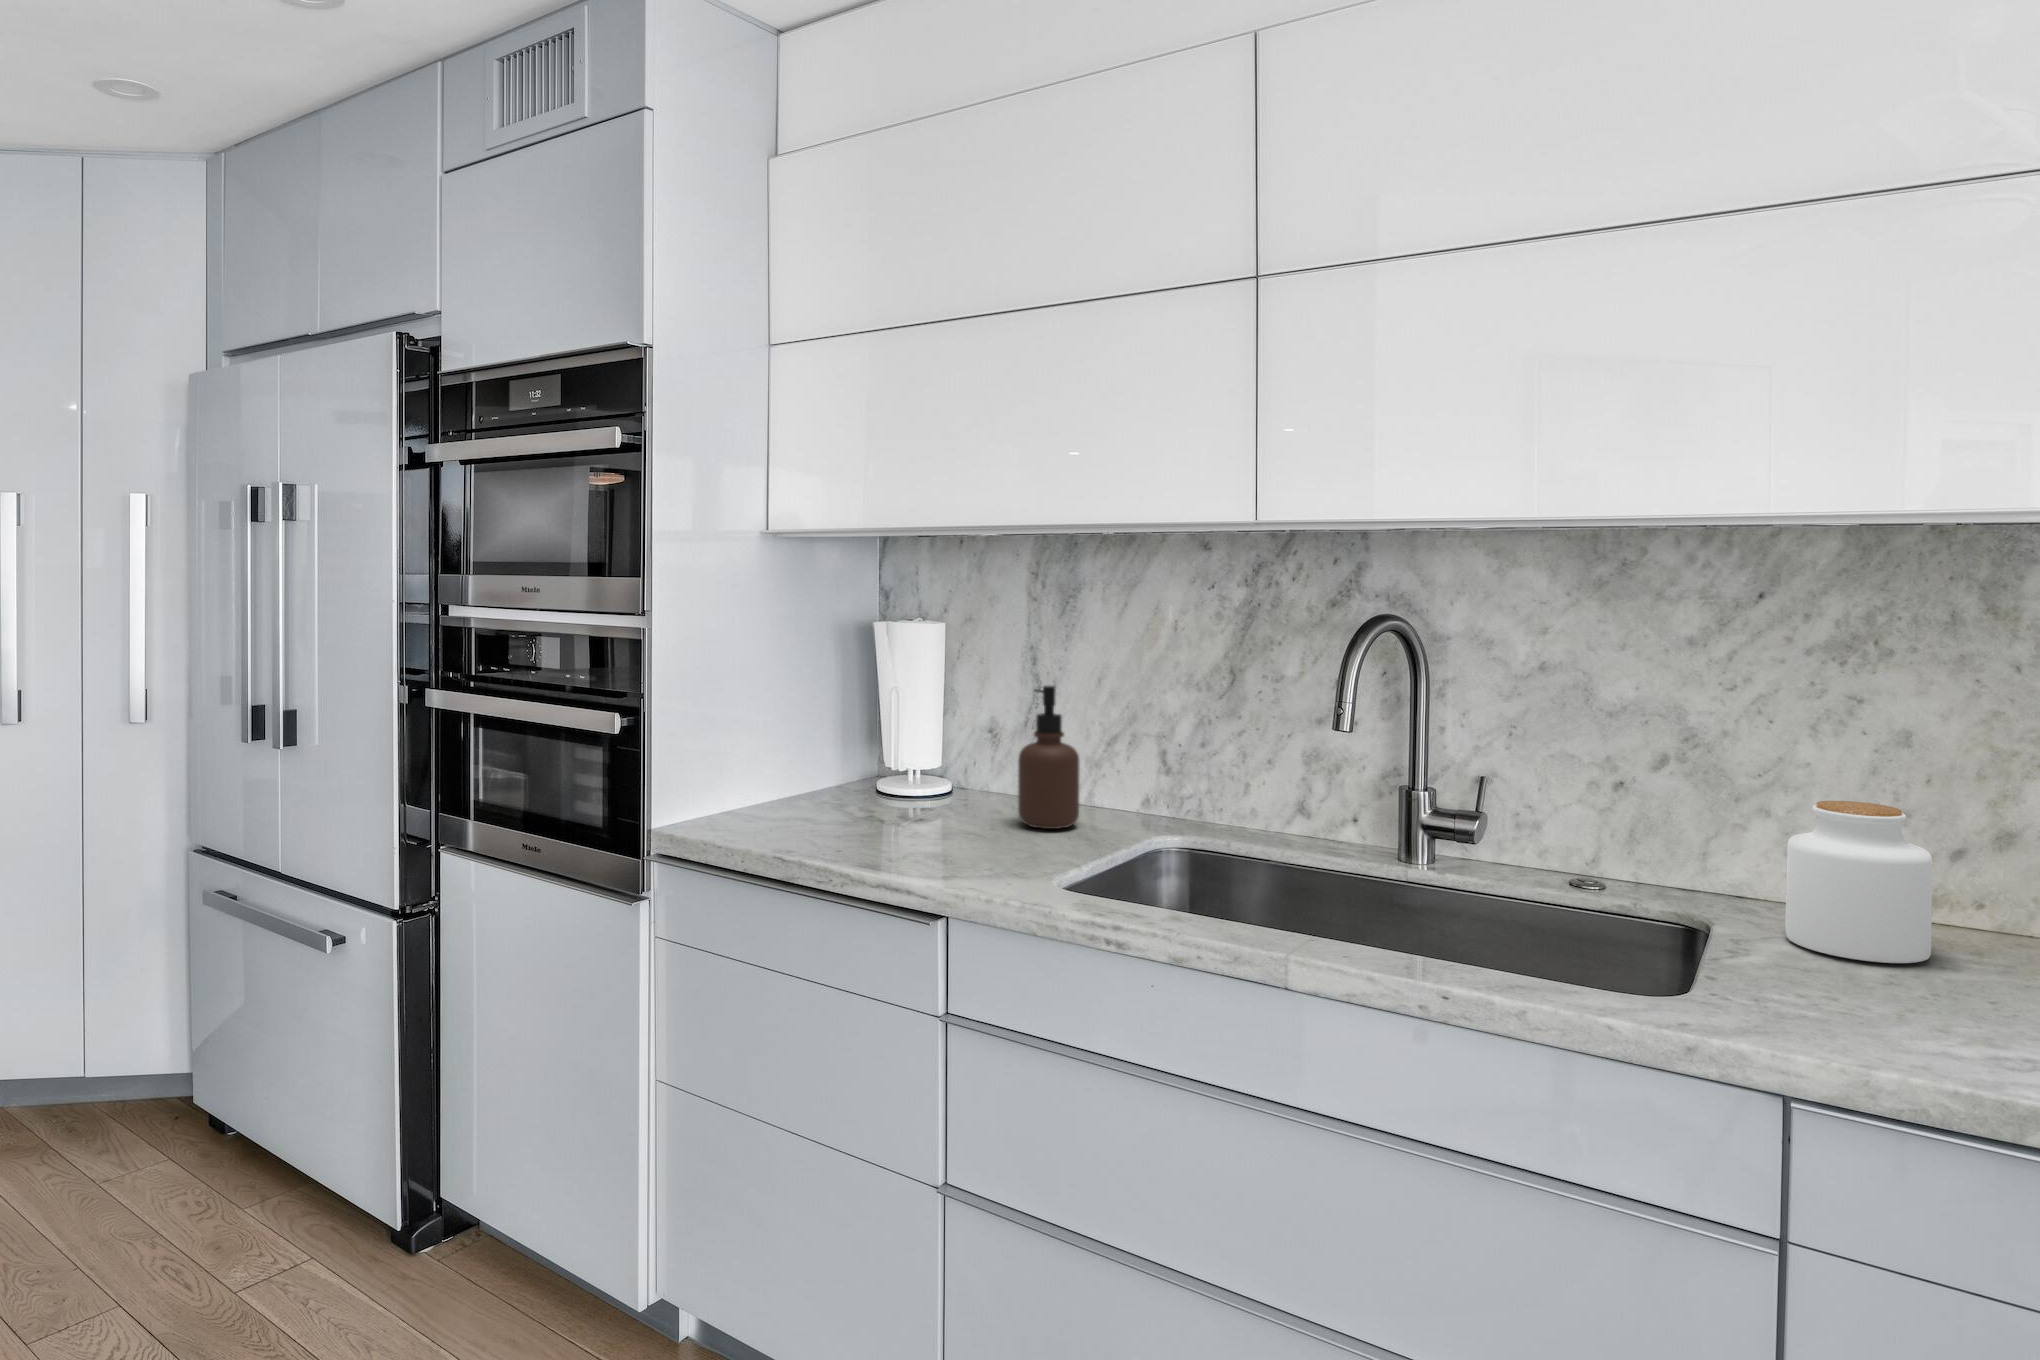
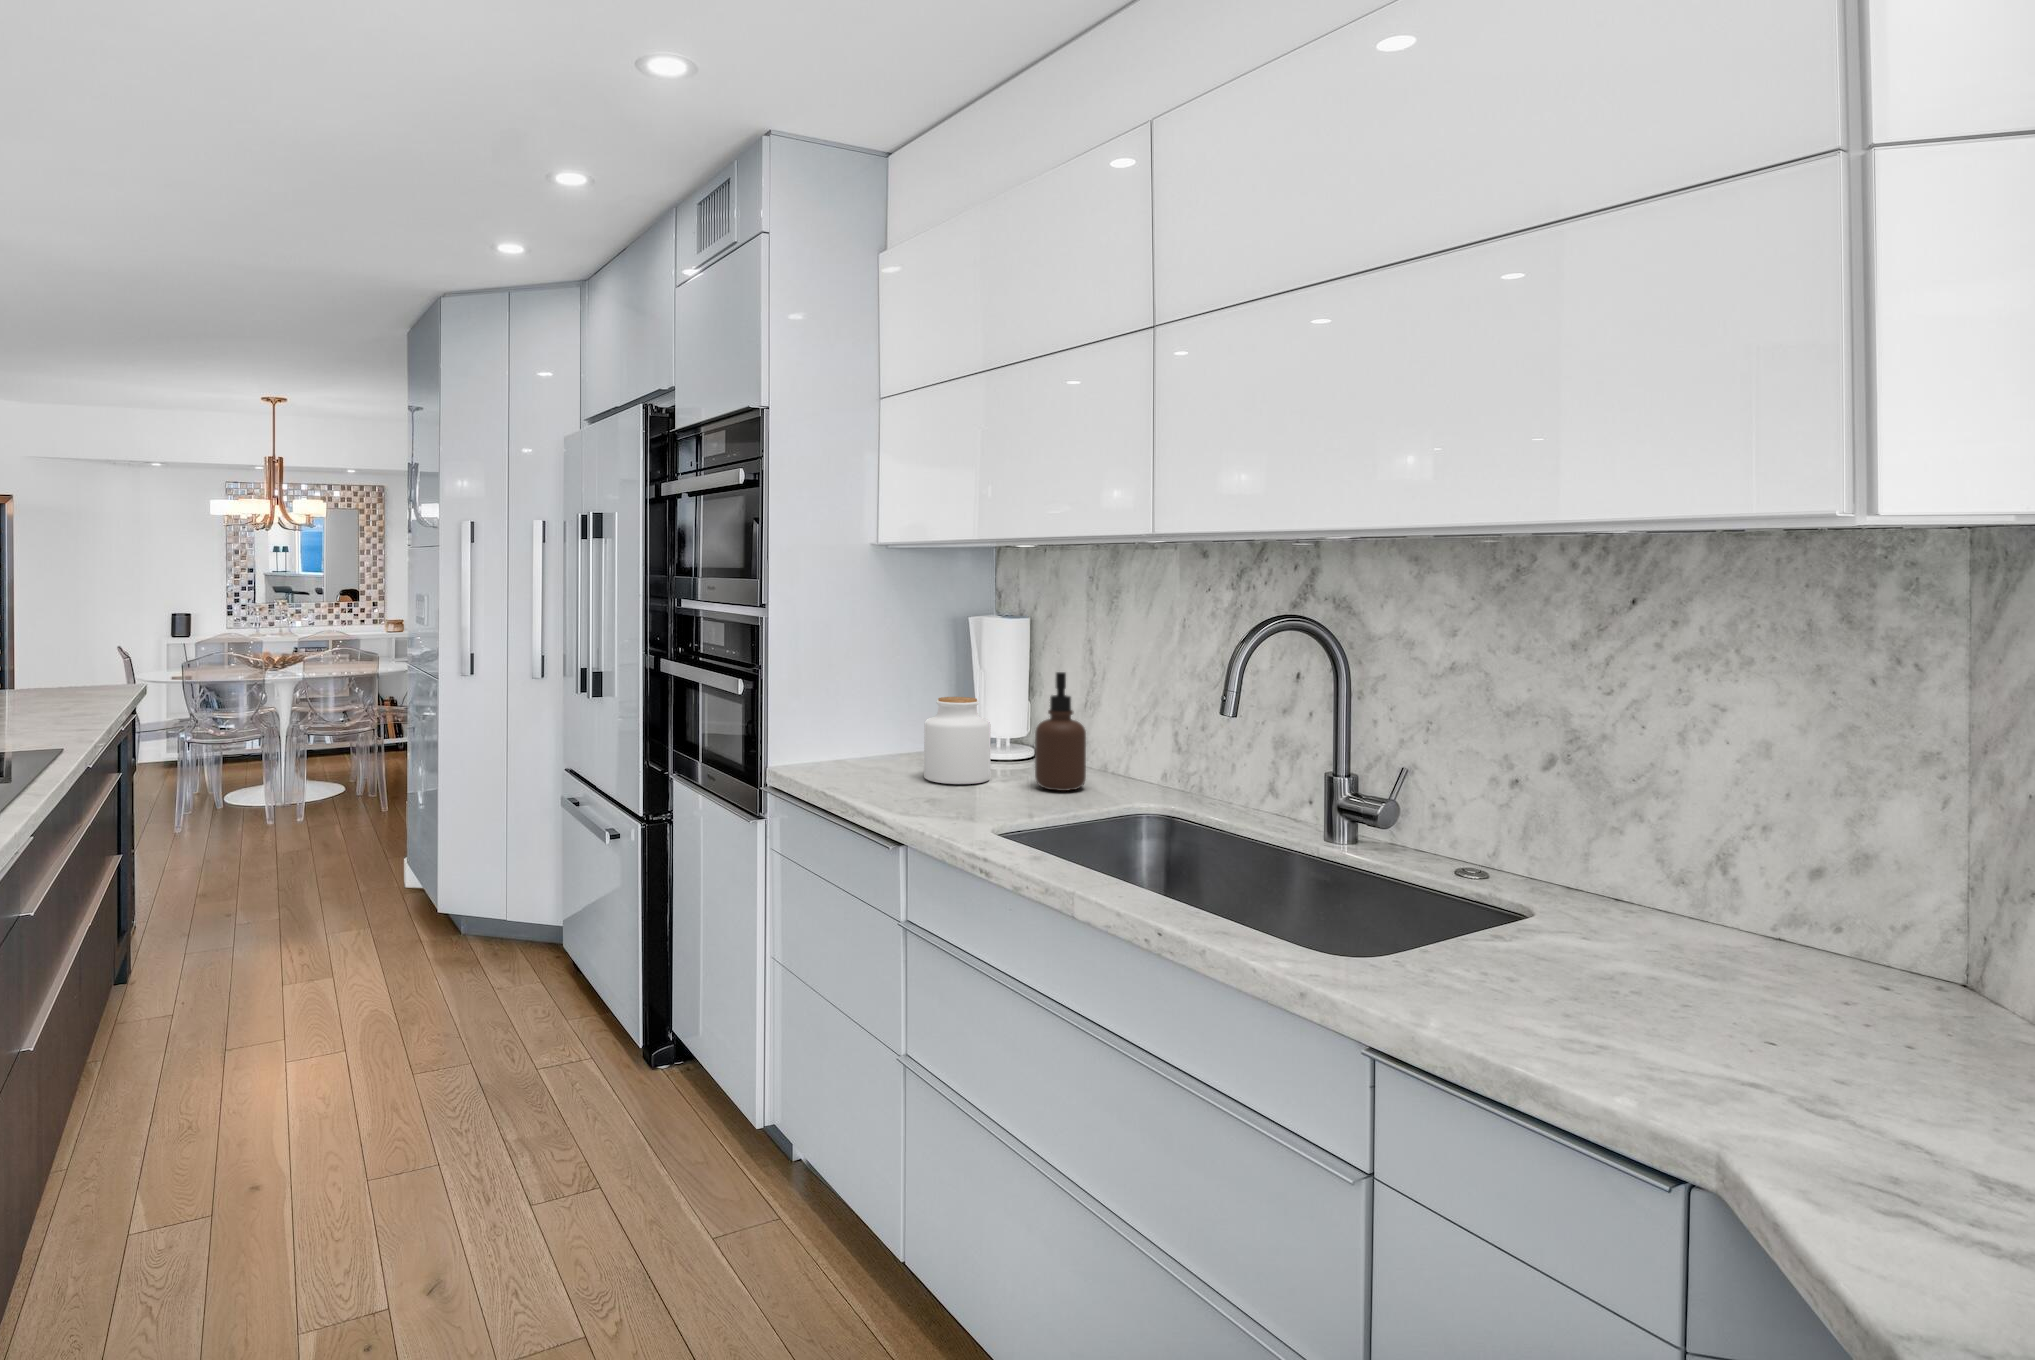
jar: present [1785,801,1932,963] -> present [924,697,991,784]

